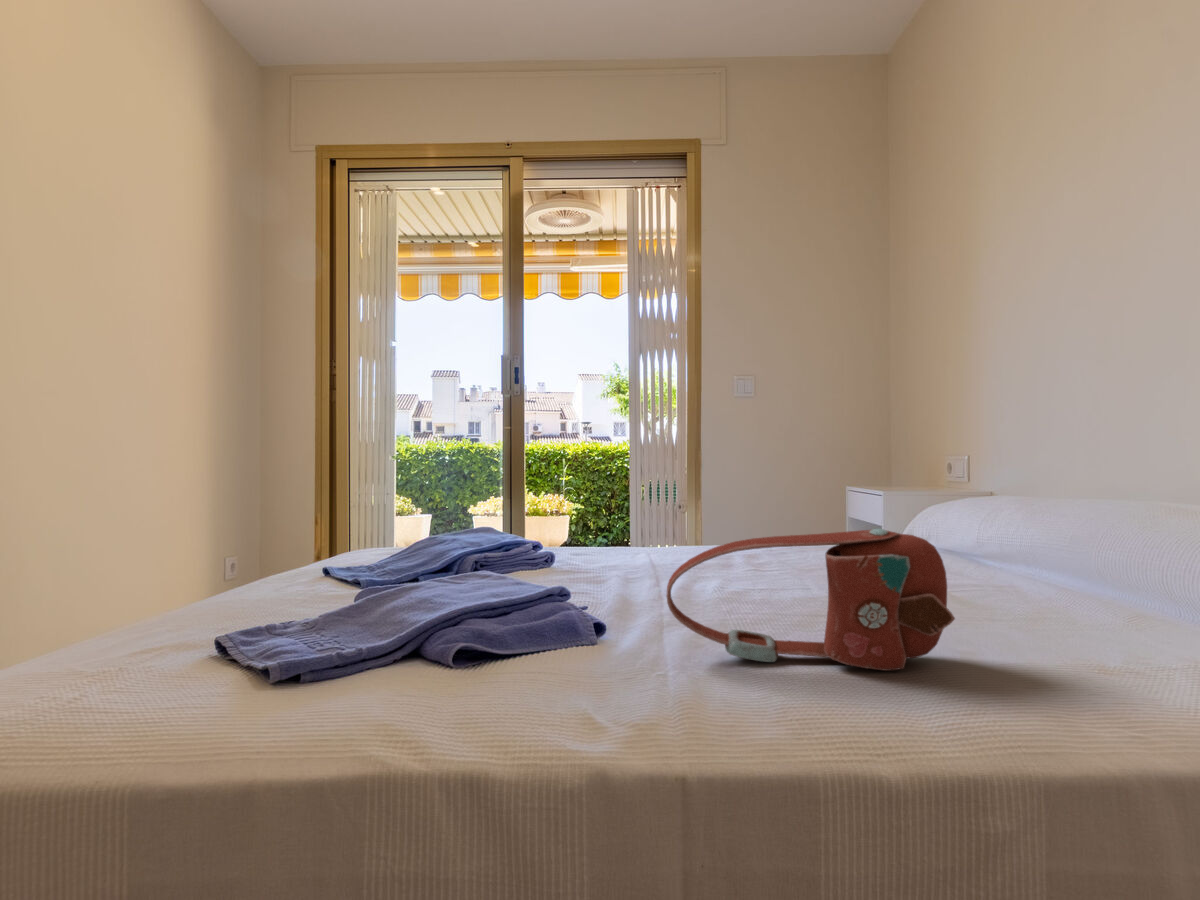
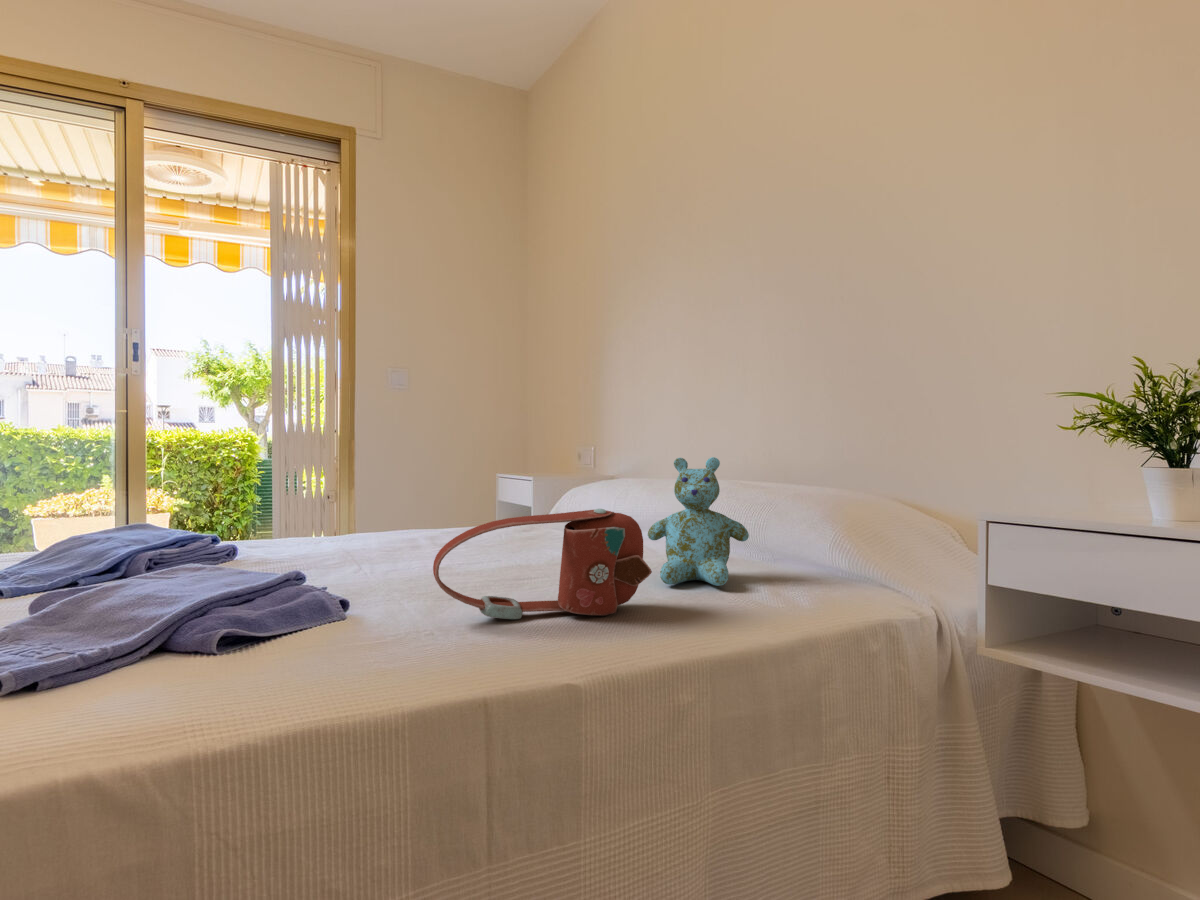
stuffed bear: none [986,455,1154,643] -> present [648,457,749,586]

